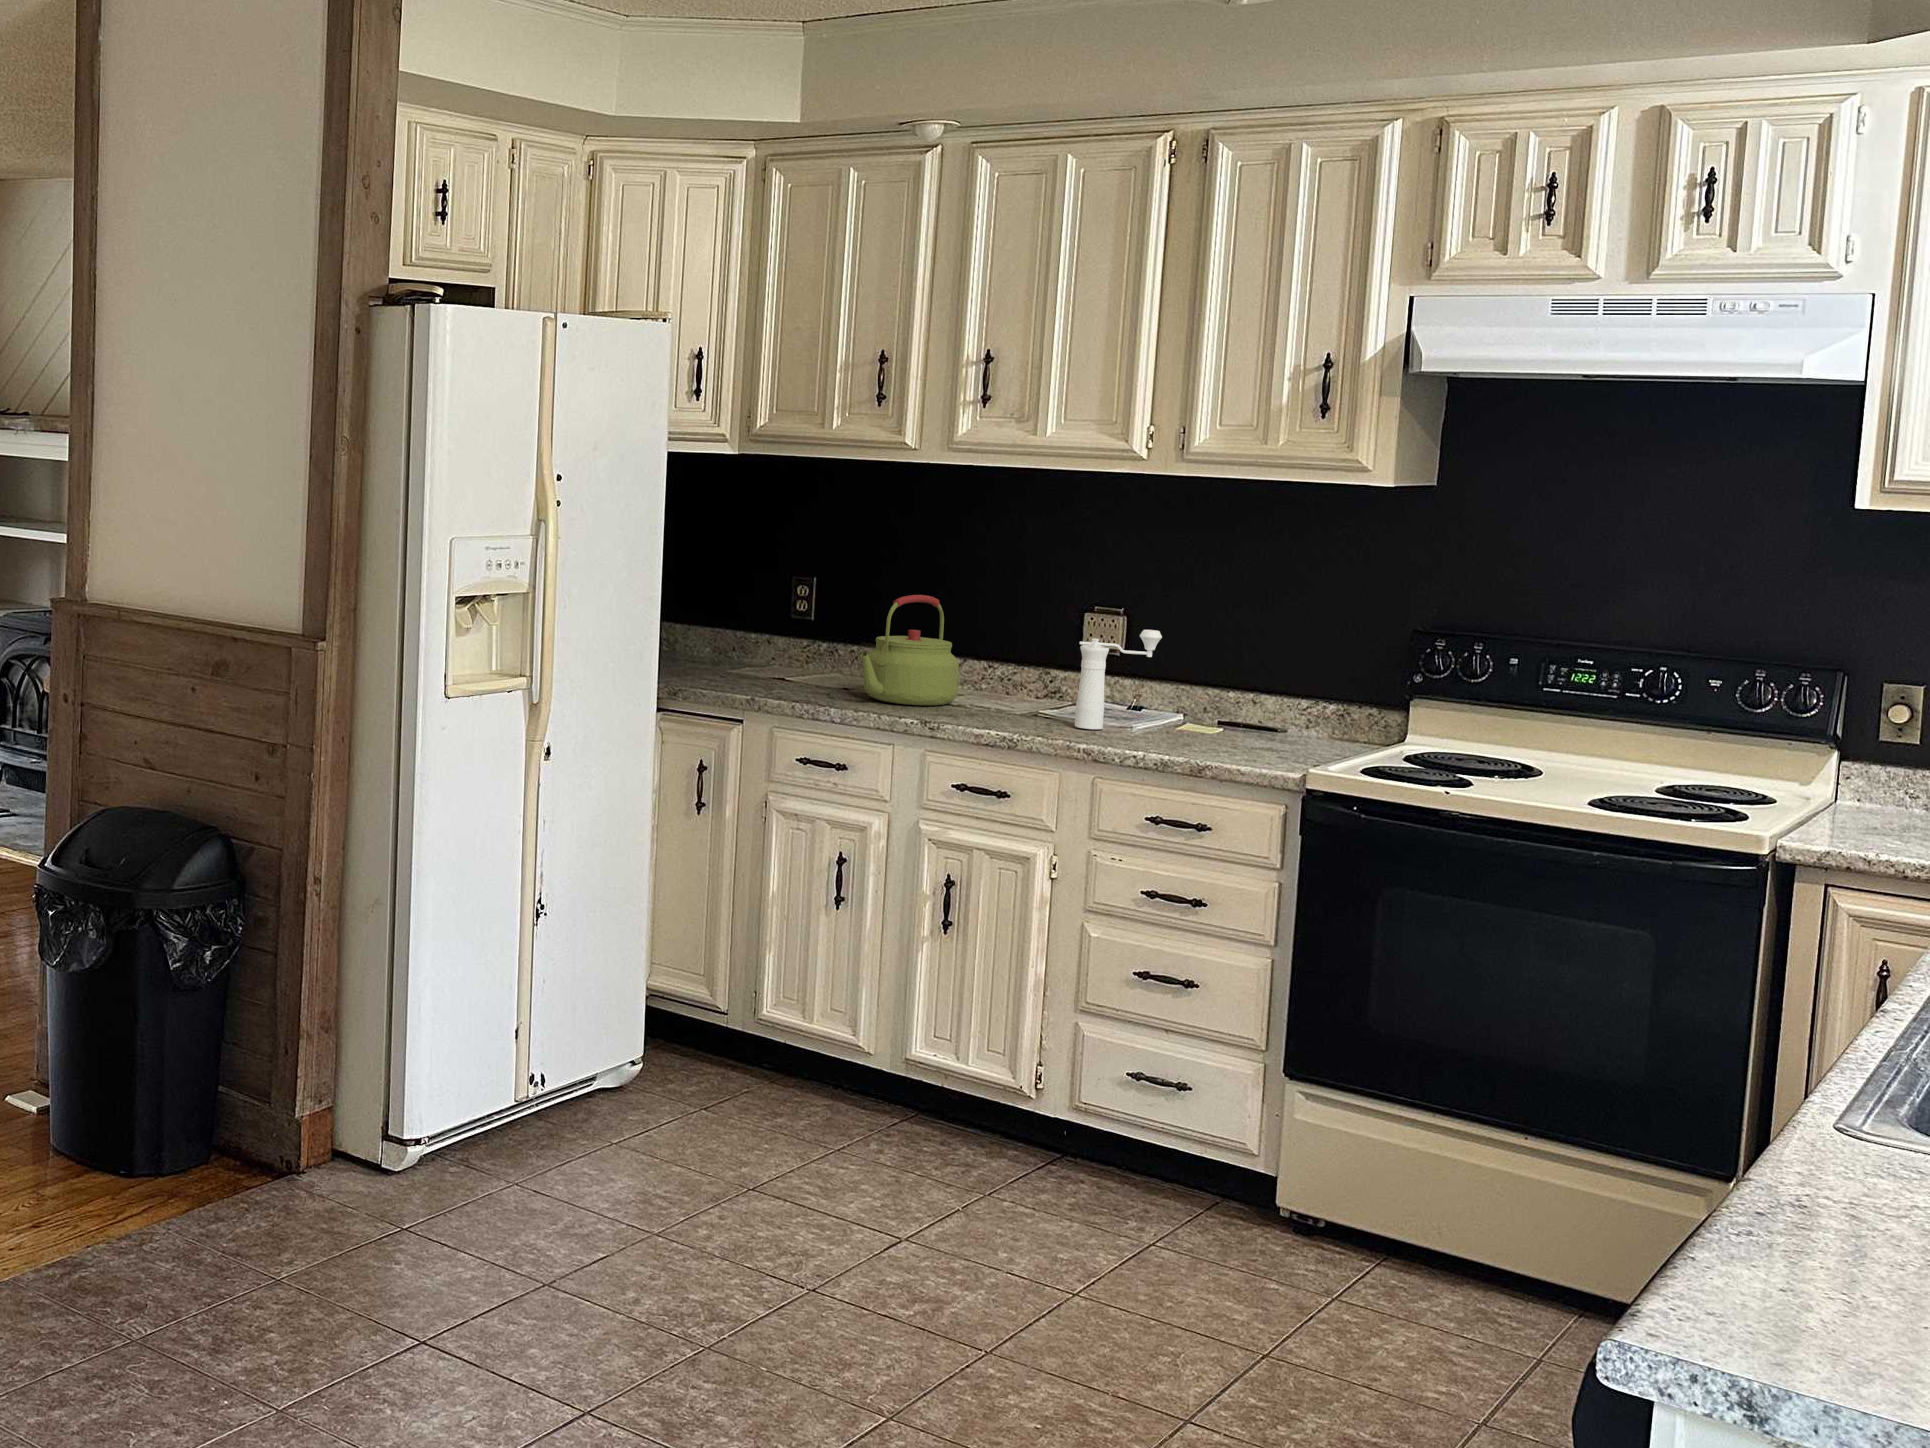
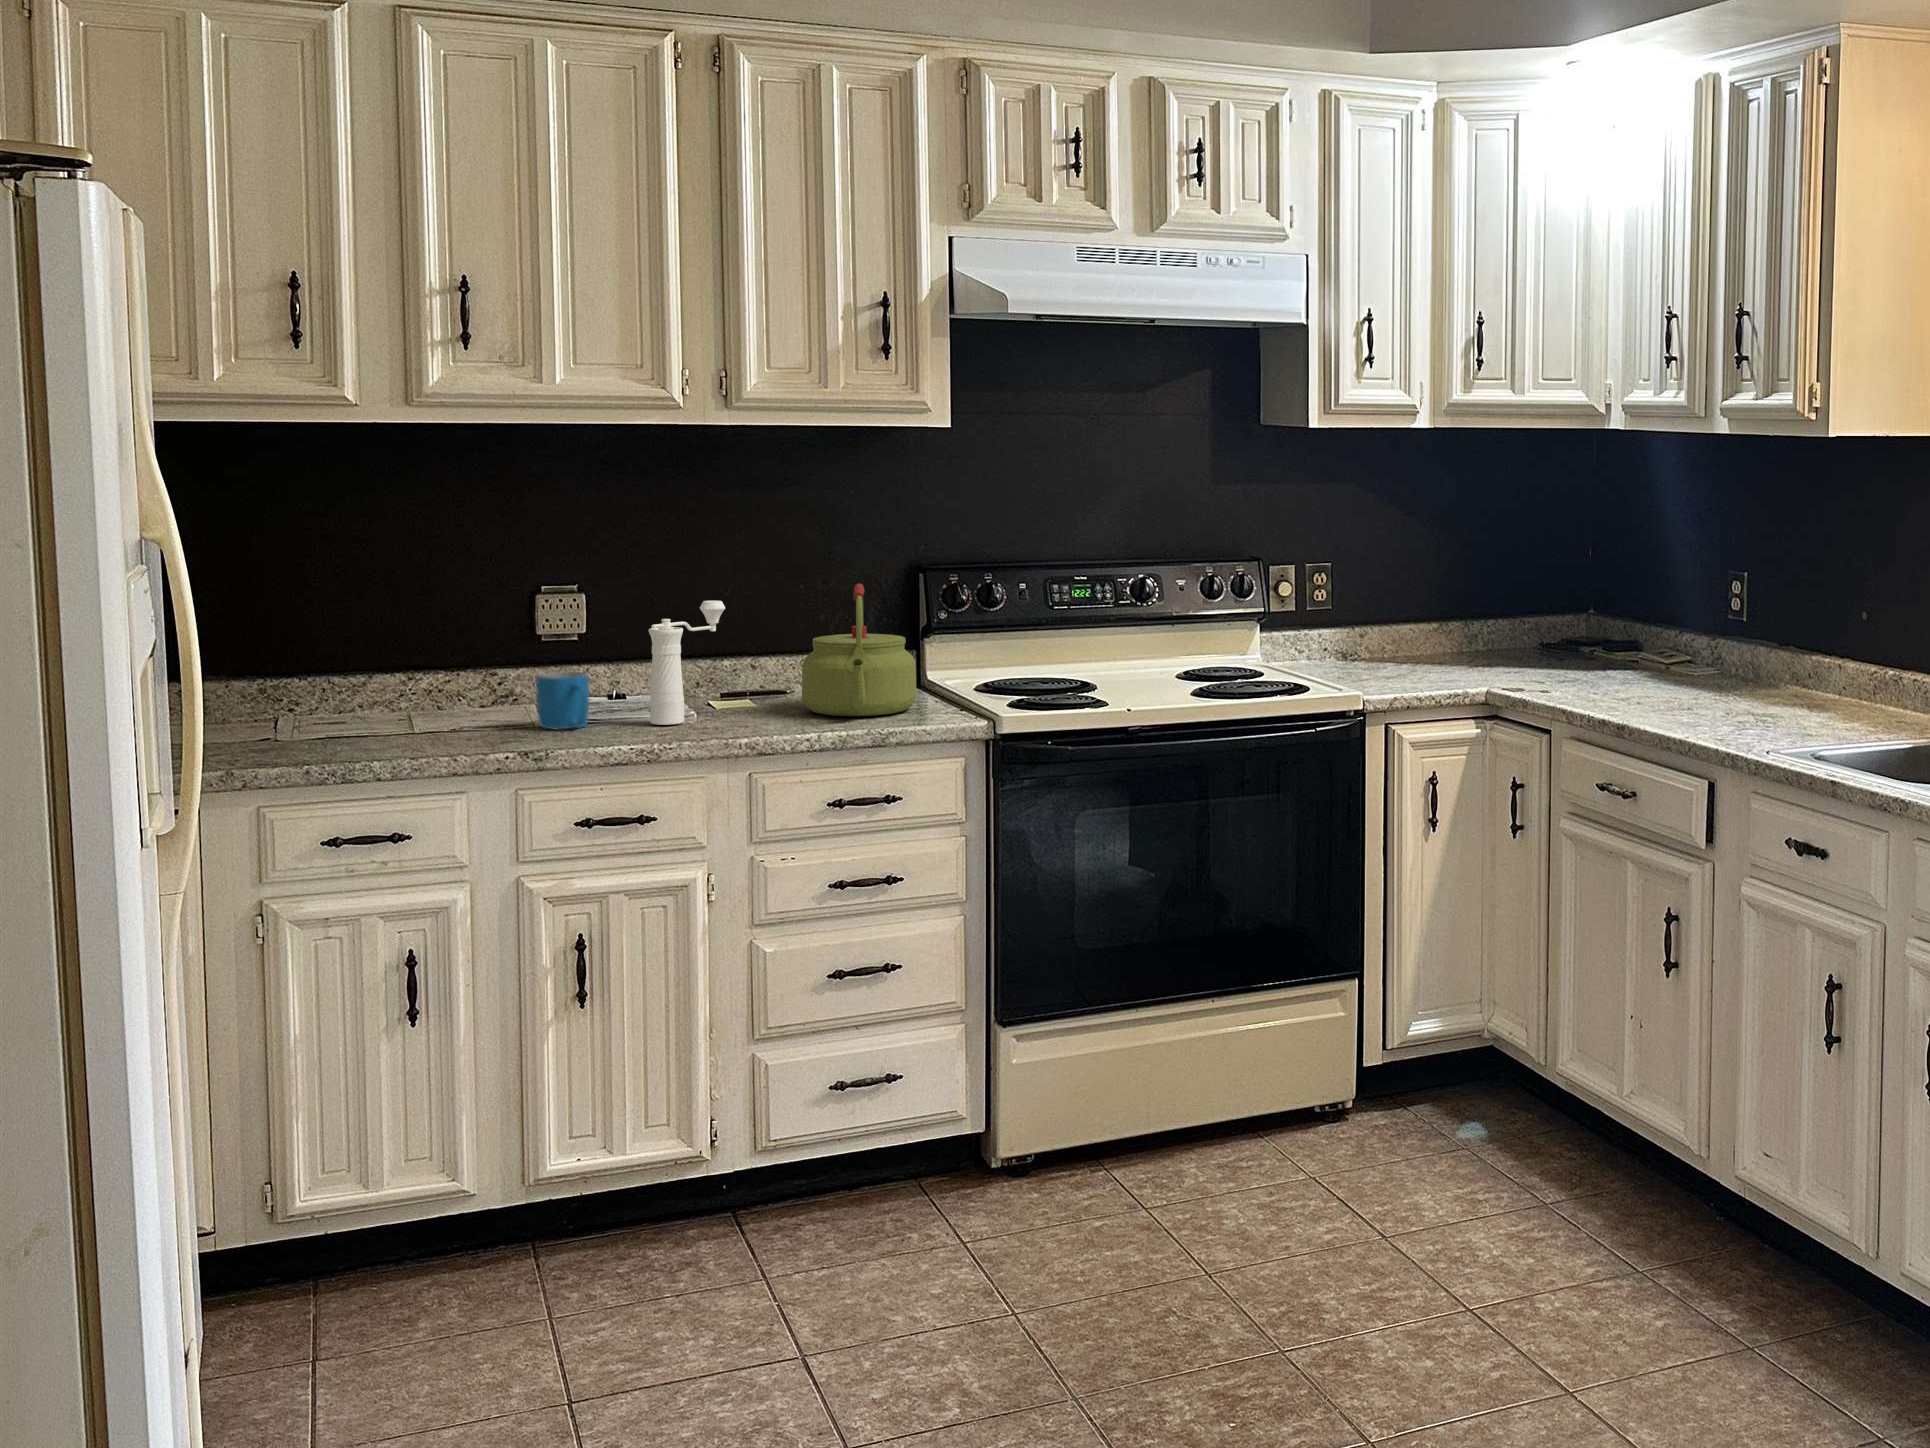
kettle: present [860,595,959,705] -> present [802,583,916,716]
mug: none [1005,671,1046,719] -> present [536,671,589,729]

